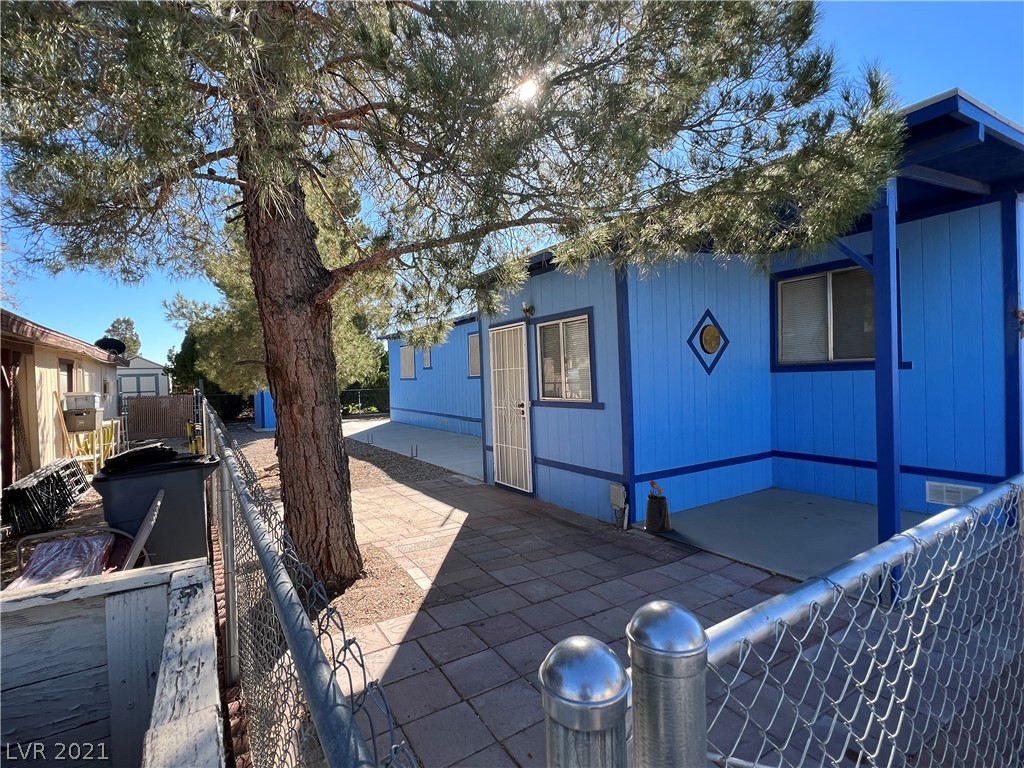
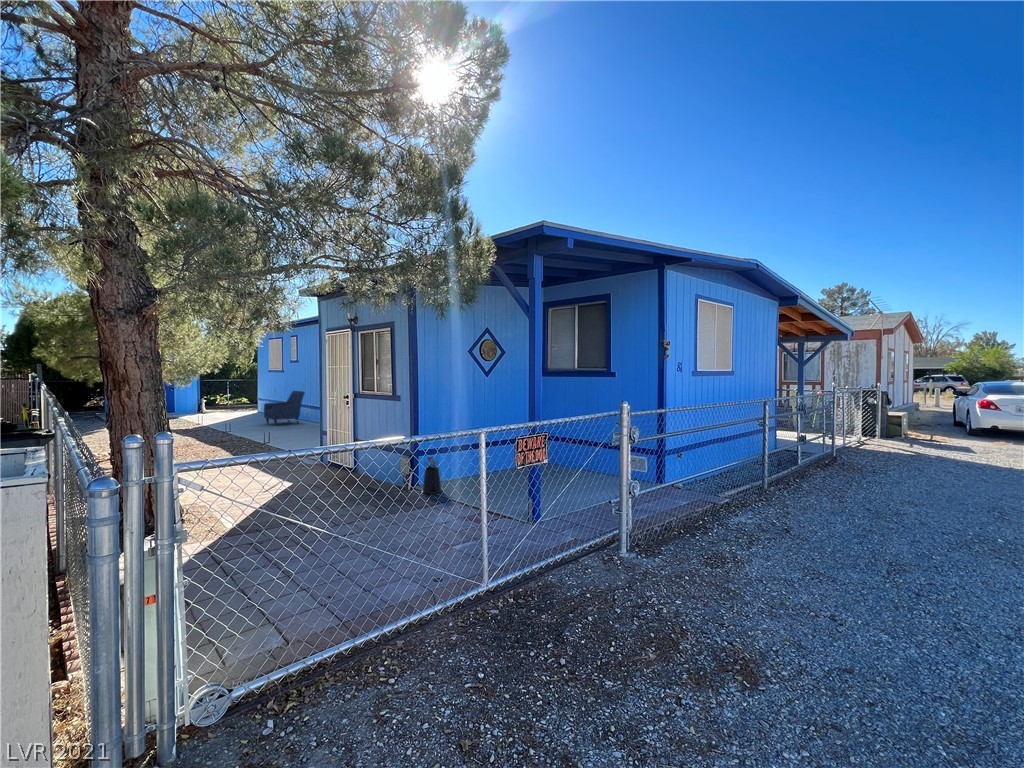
chair: none [401,398,442,437] -> present [264,391,305,426]

